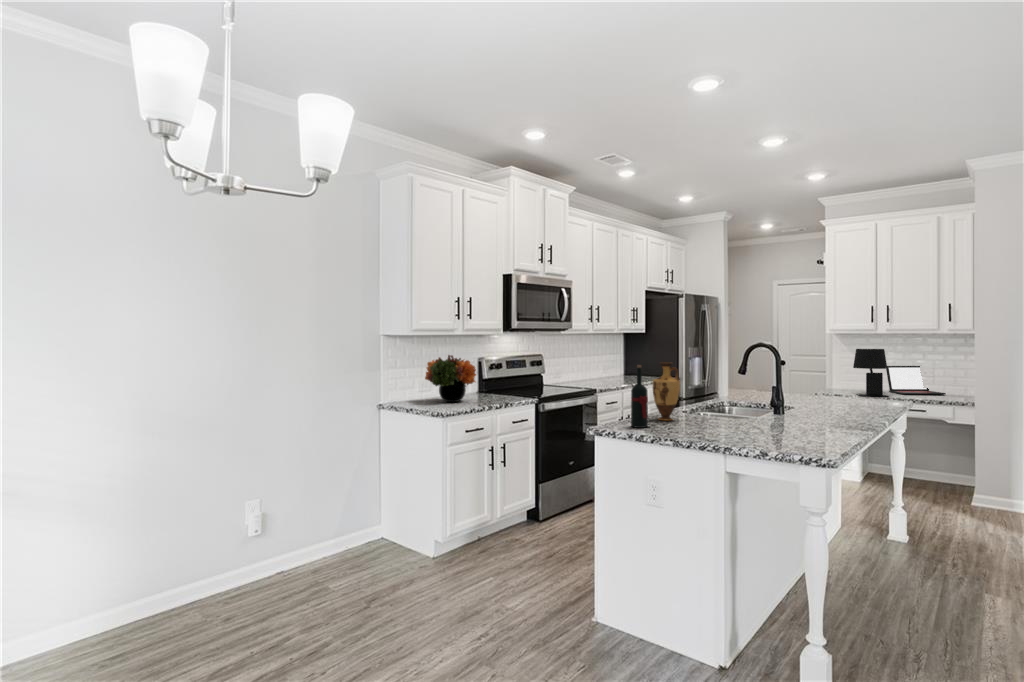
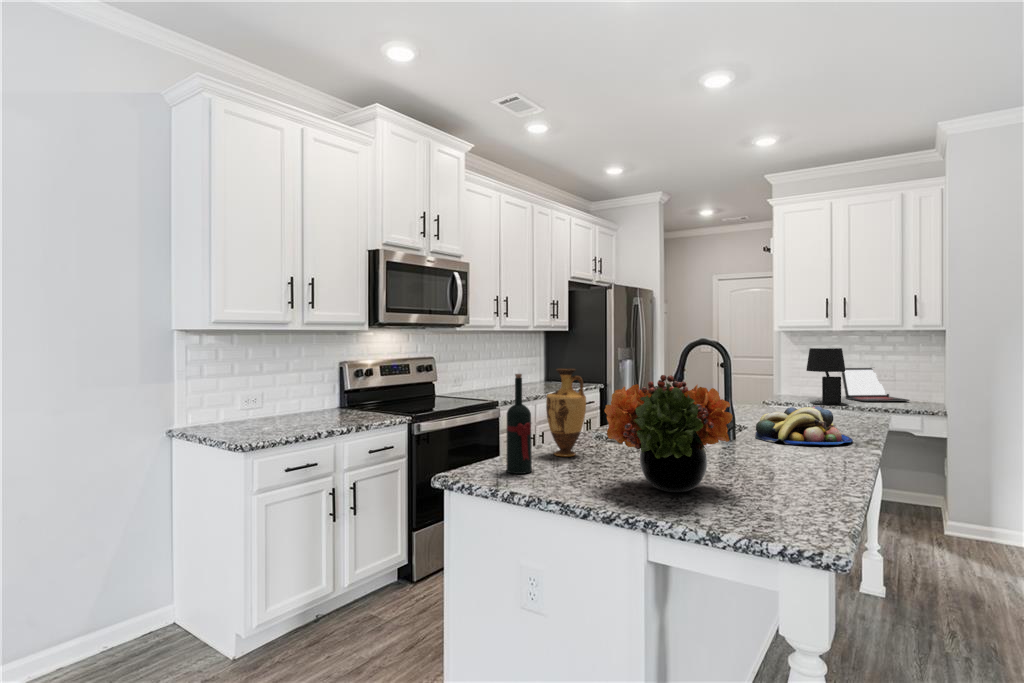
flower arrangement: present [425,355,476,402] -> present [604,375,732,492]
fruit bowl: none [799,391,870,417] -> present [755,406,853,445]

